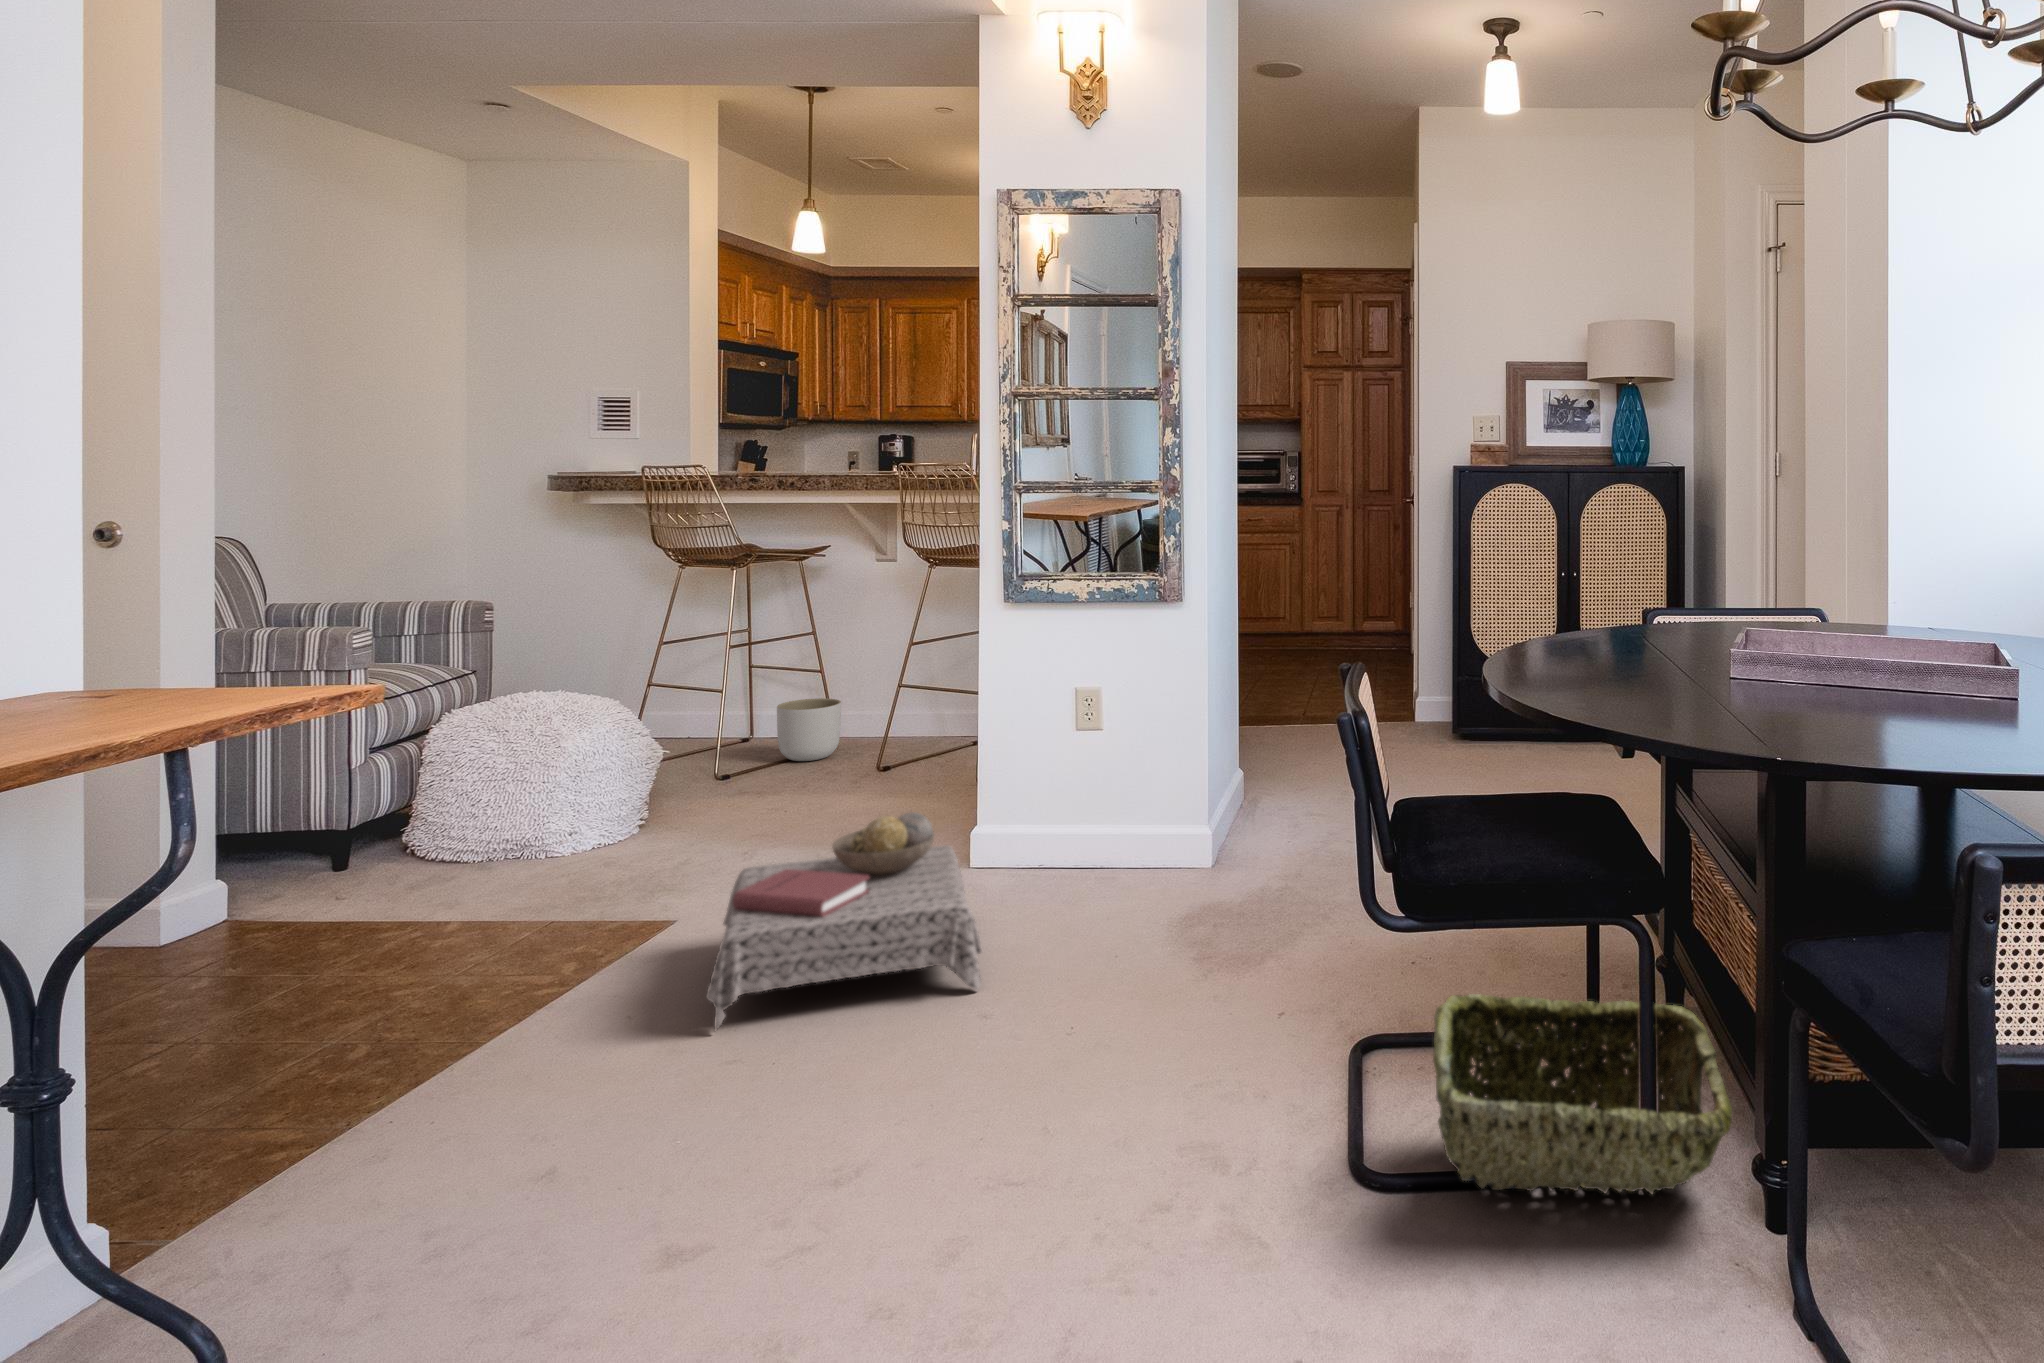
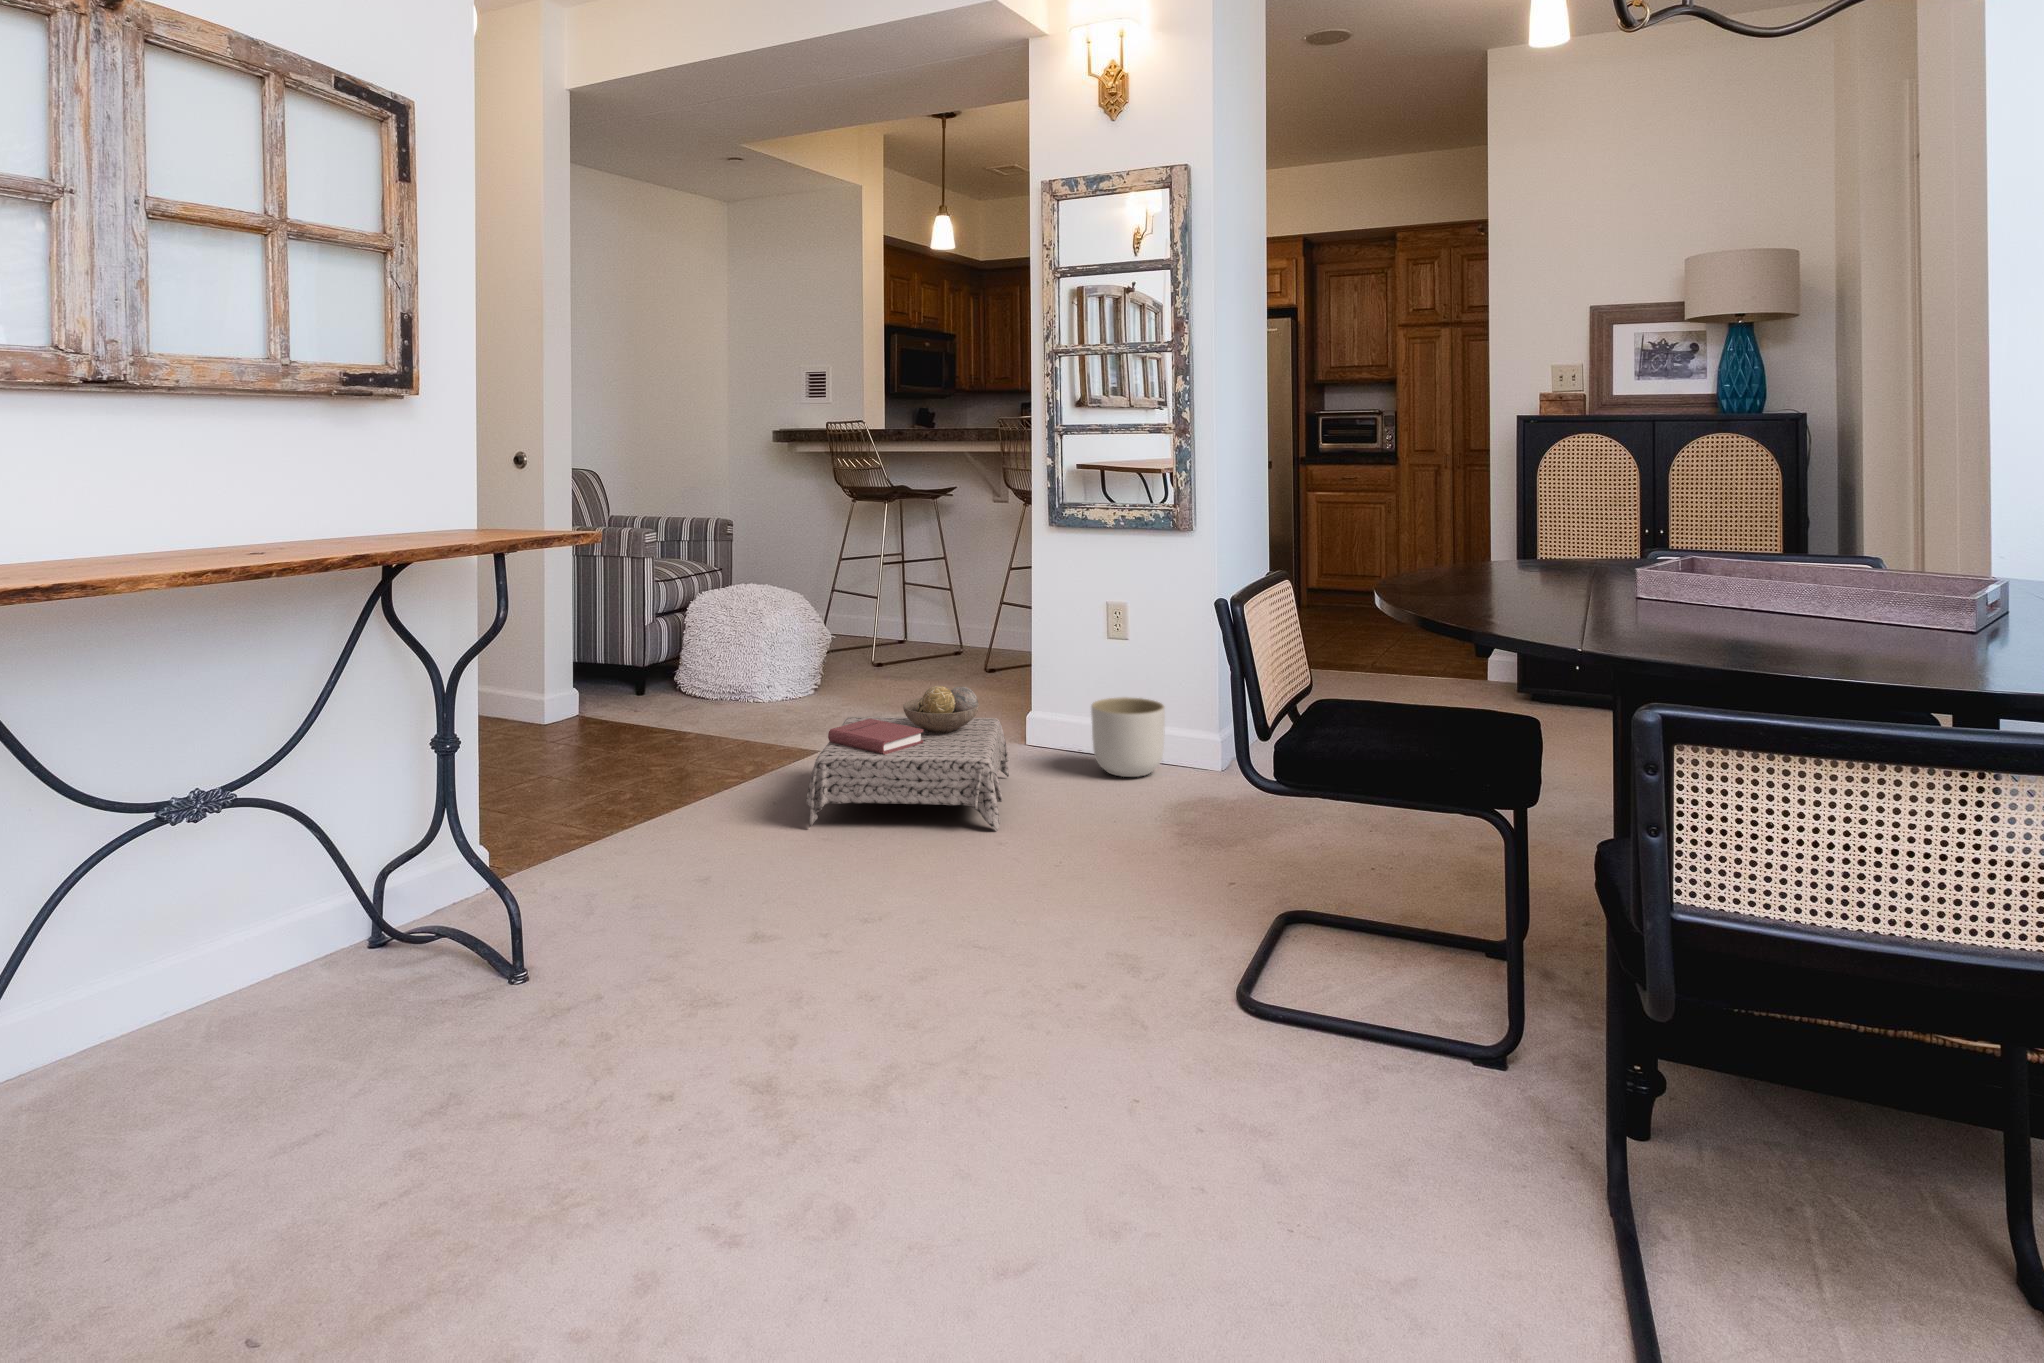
planter: present [777,698,841,761] -> present [1091,697,1165,777]
woven basket: present [1433,994,1732,1194] -> none [1293,877,1598,1092]

